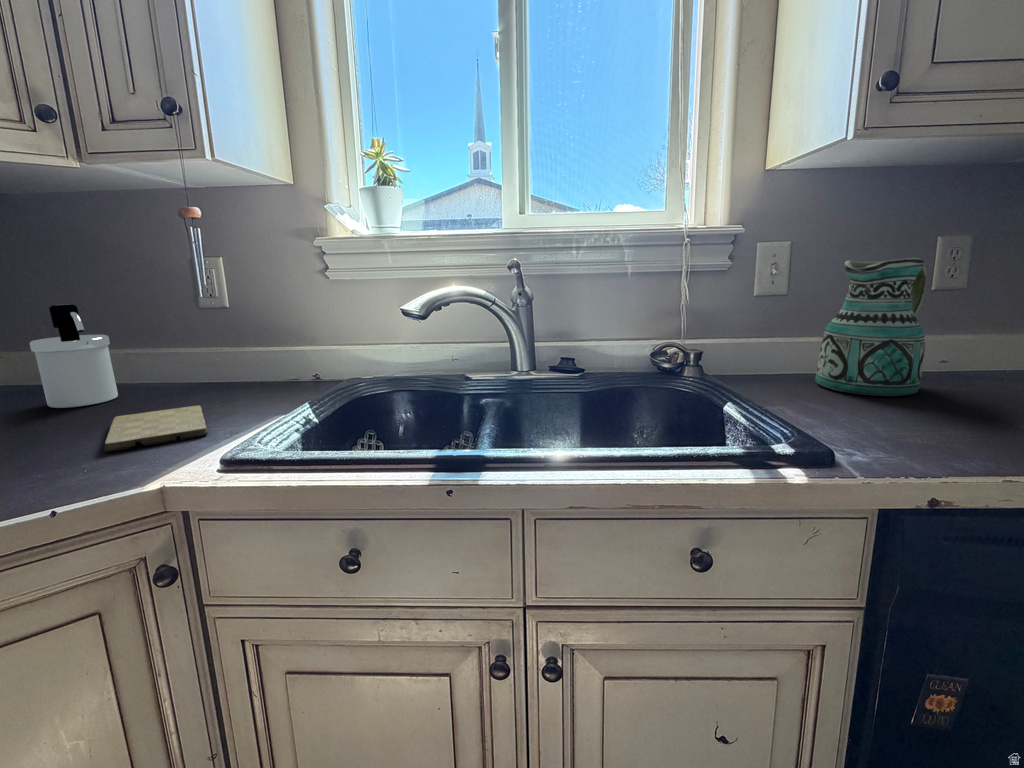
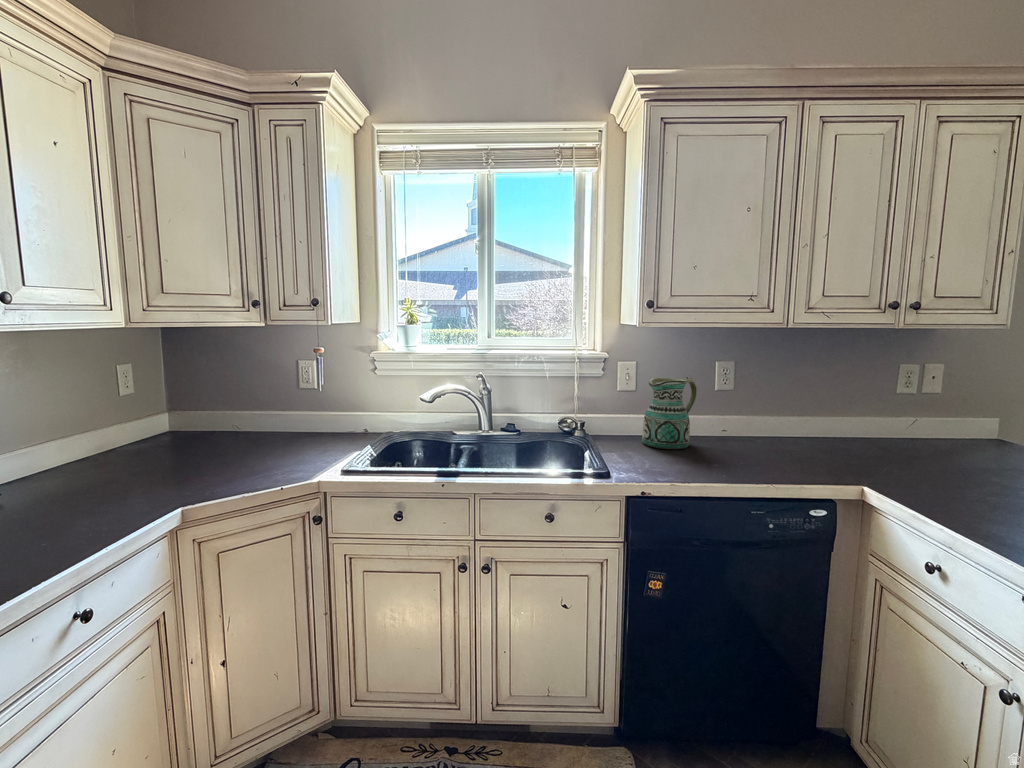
soap dispenser: present [30,304,118,408] -> none [221,389,259,445]
cutting board: present [104,405,208,452] -> none [273,445,325,467]

